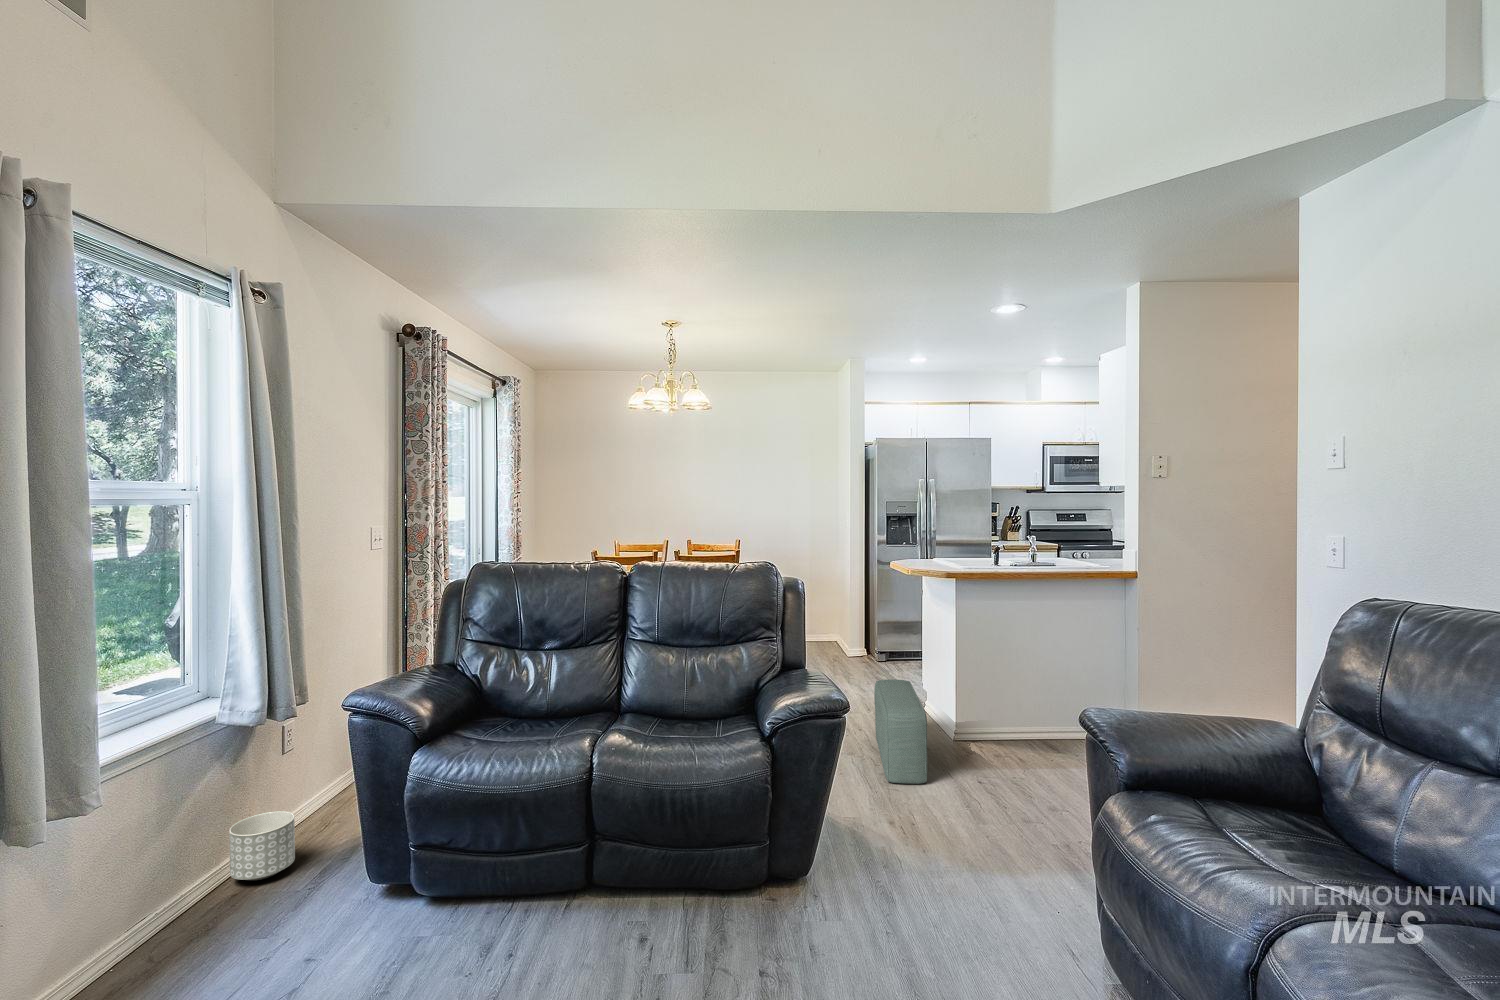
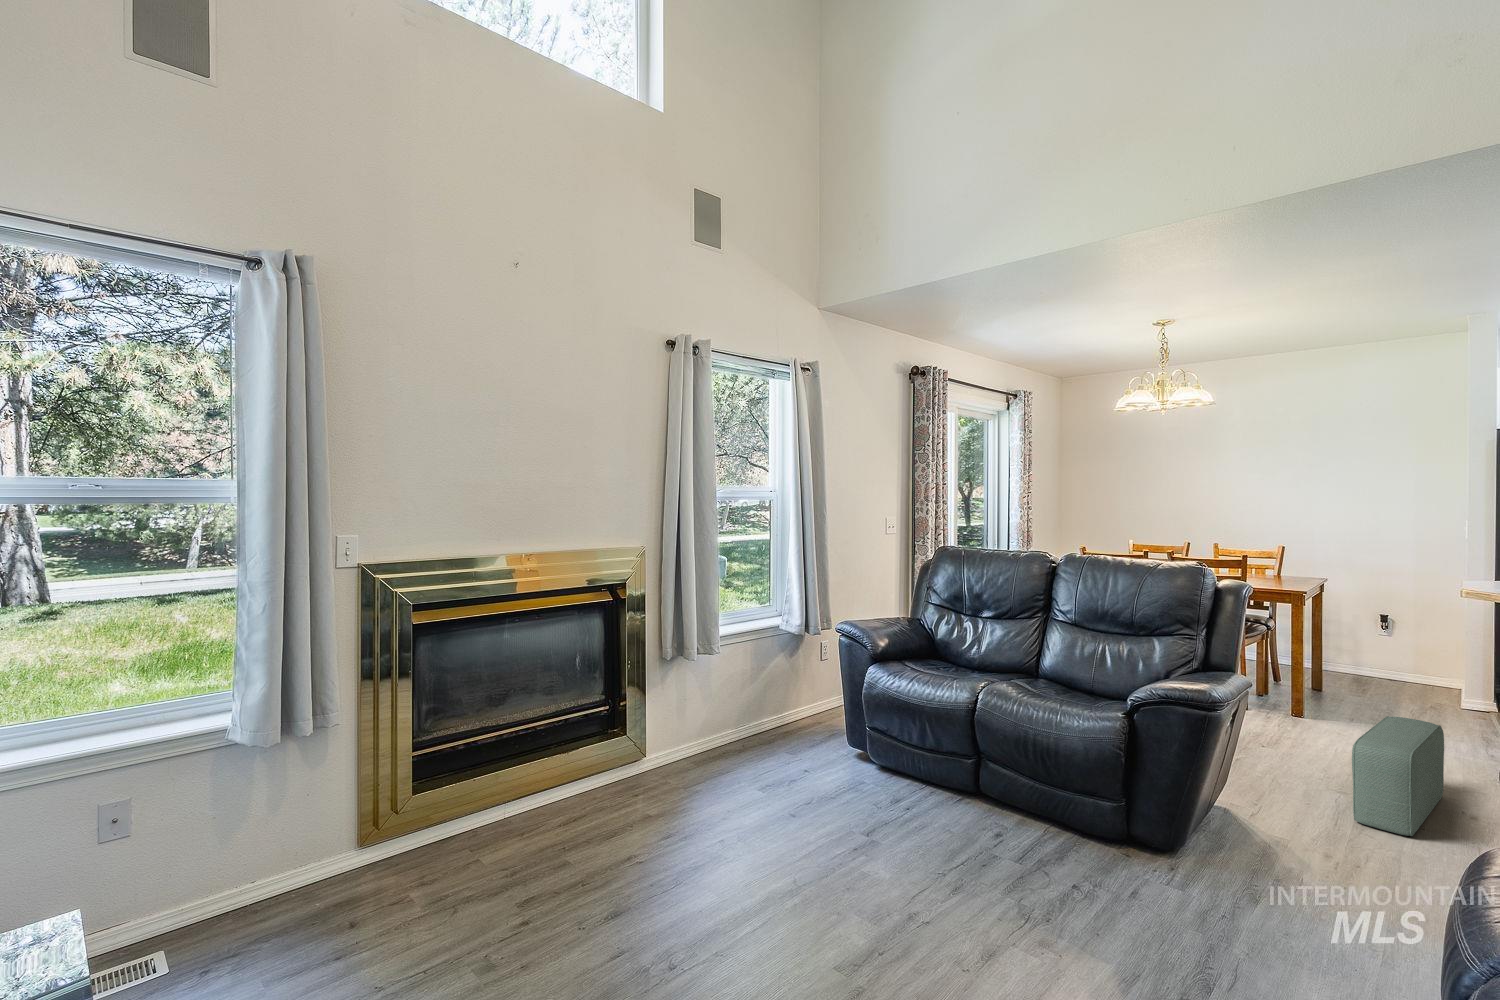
planter: present [229,811,295,880] -> none [786,692,819,730]

